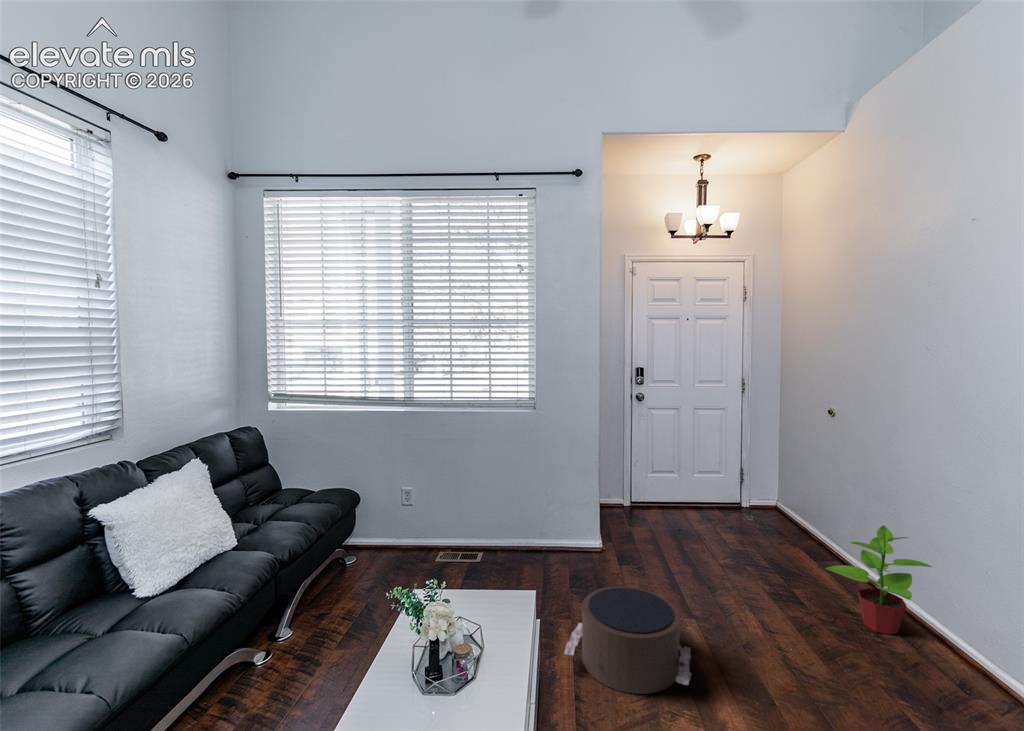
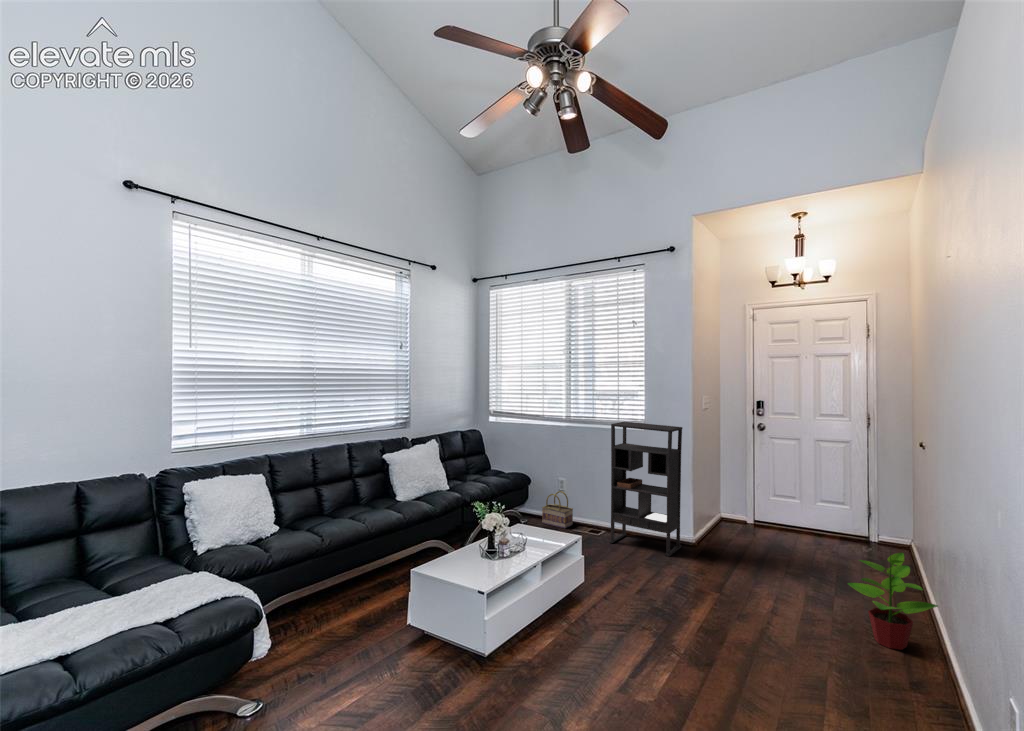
bookshelf: none [496,400,585,571] -> present [609,422,683,557]
basket: none [380,505,425,559] -> present [542,491,573,528]
pouf: present [564,586,691,694] -> none [596,553,682,615]

